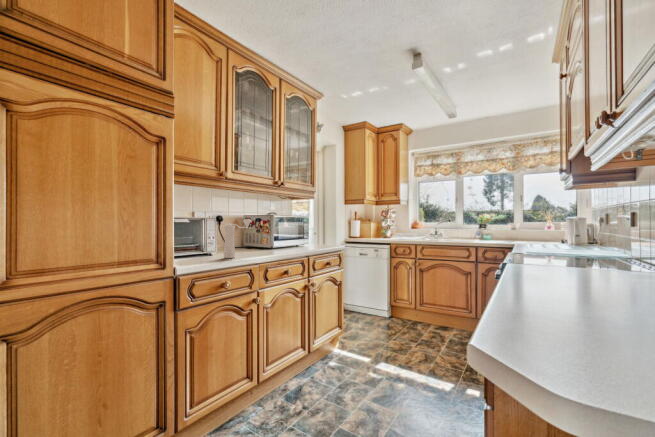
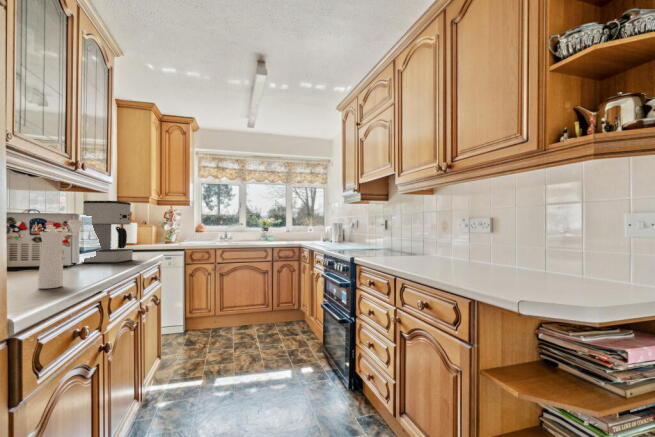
coffee maker: none [290,205,318,249] -> present [82,201,133,263]

